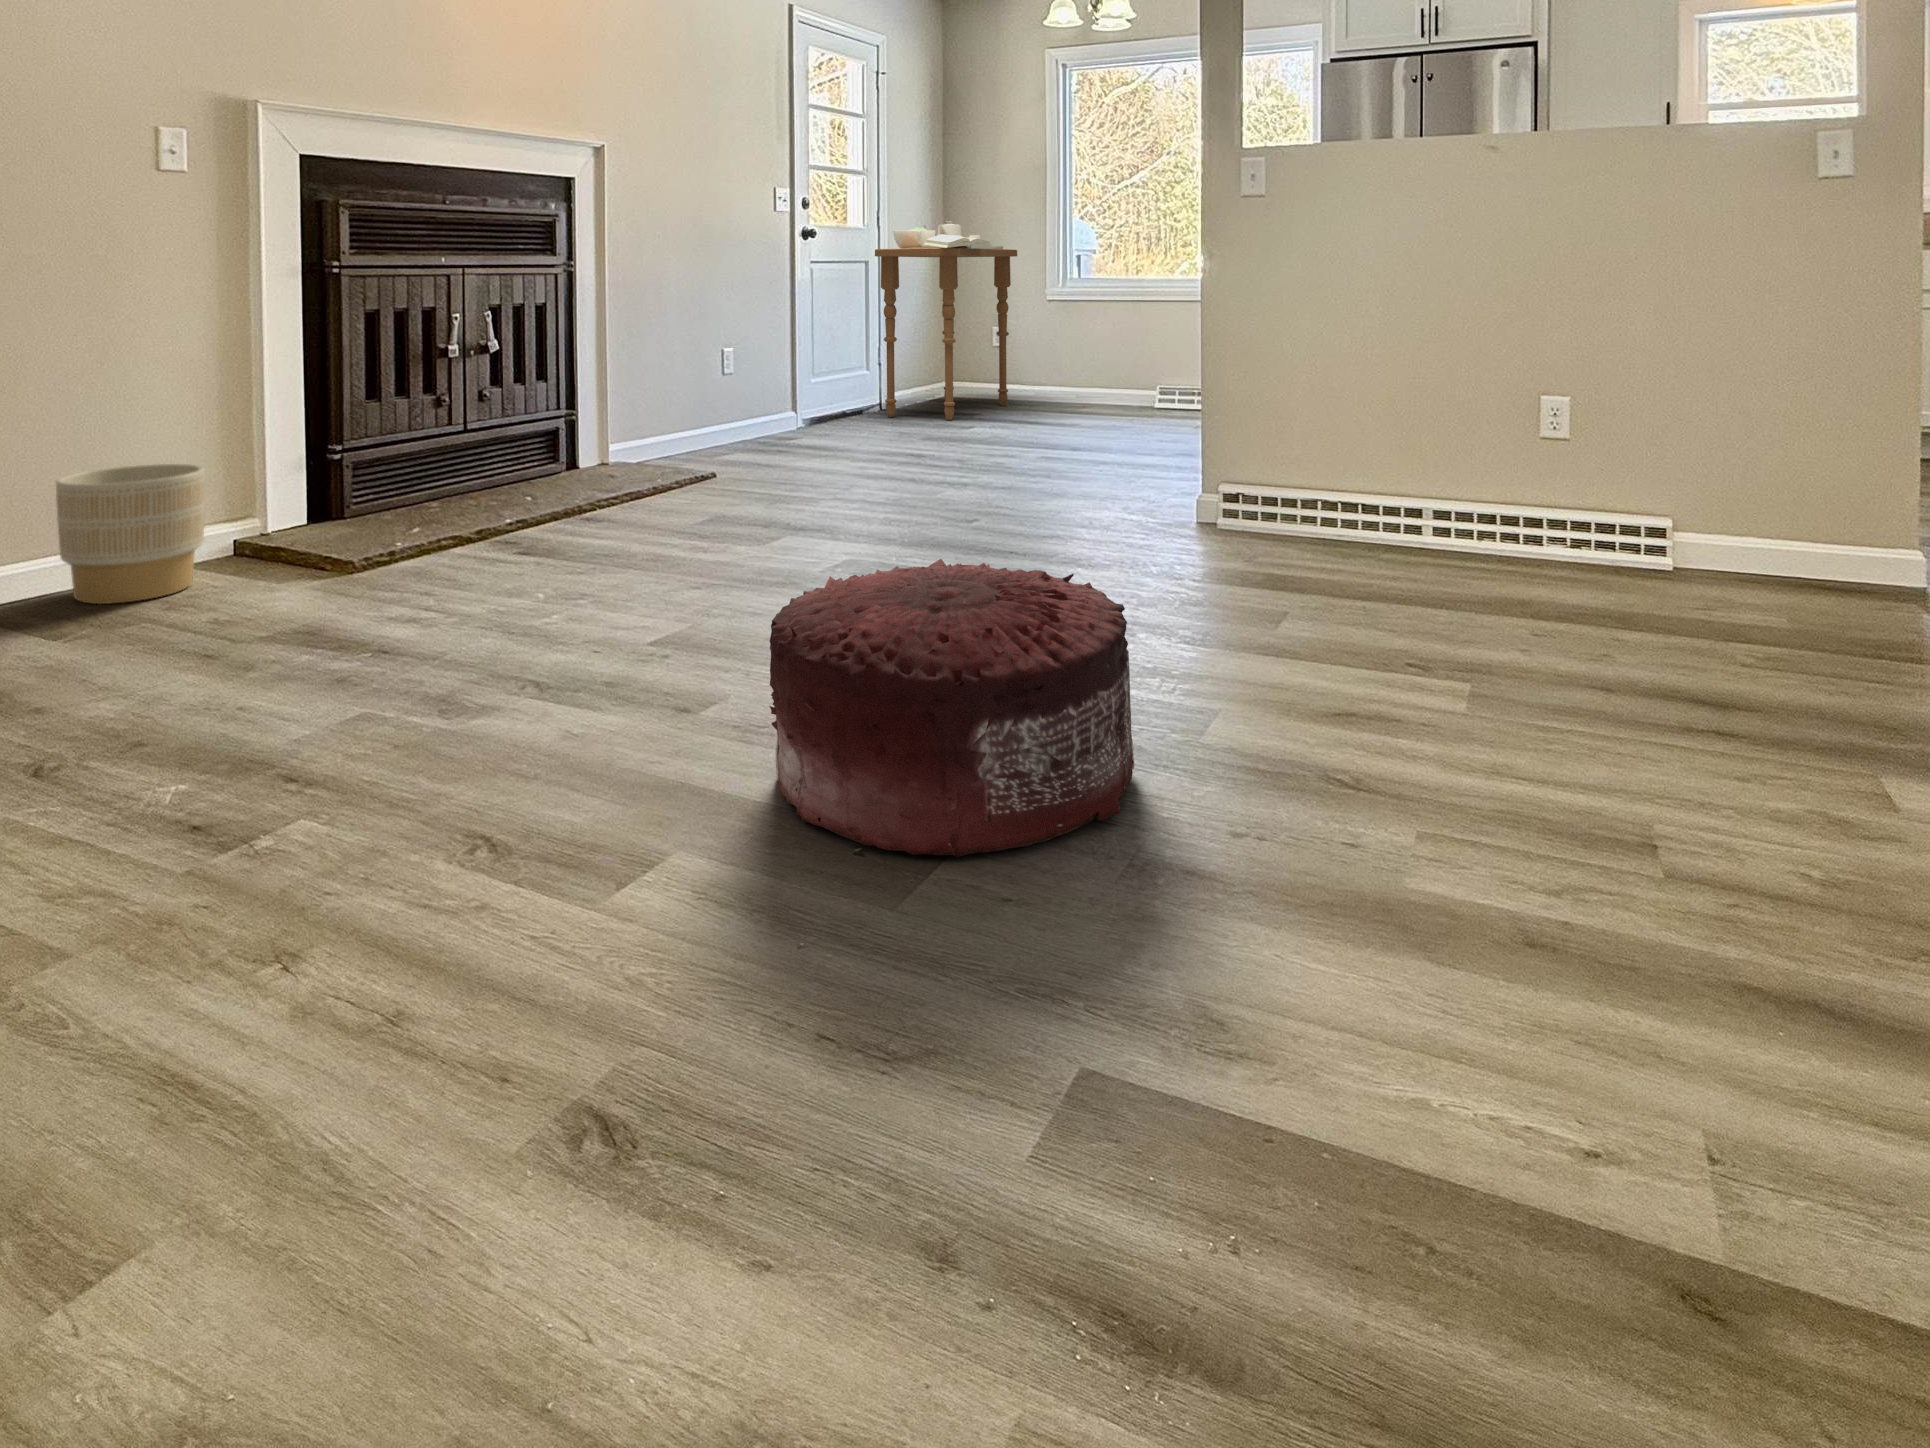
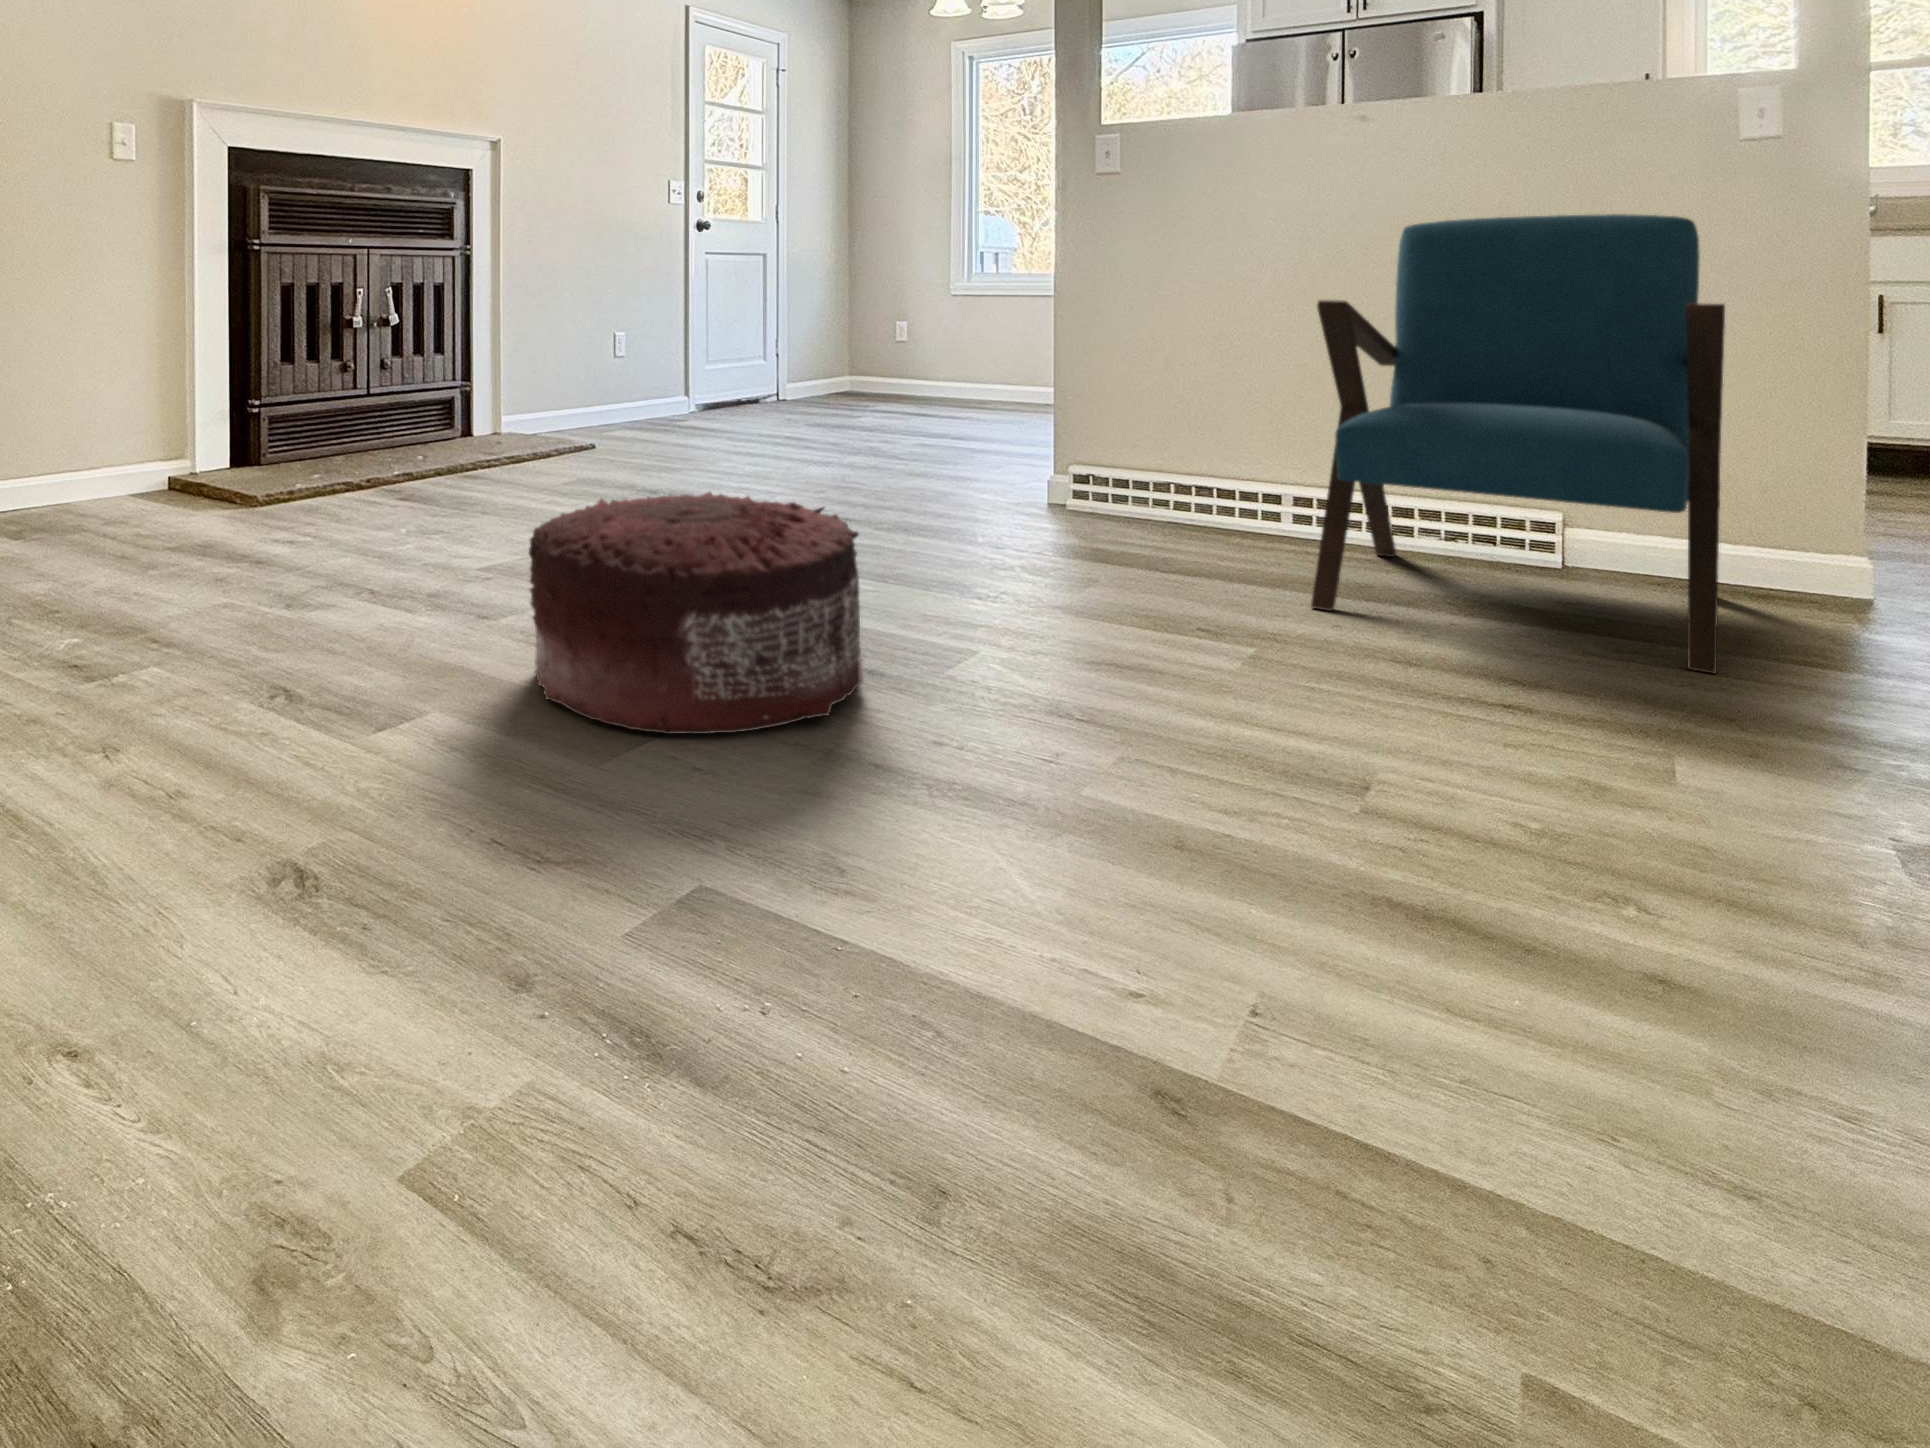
side table: present [875,220,1017,420] -> none [768,214,916,411]
armchair: none [1494,247,1857,679] -> present [1311,214,1725,673]
planter: present [56,464,205,604] -> none [27,406,141,516]

